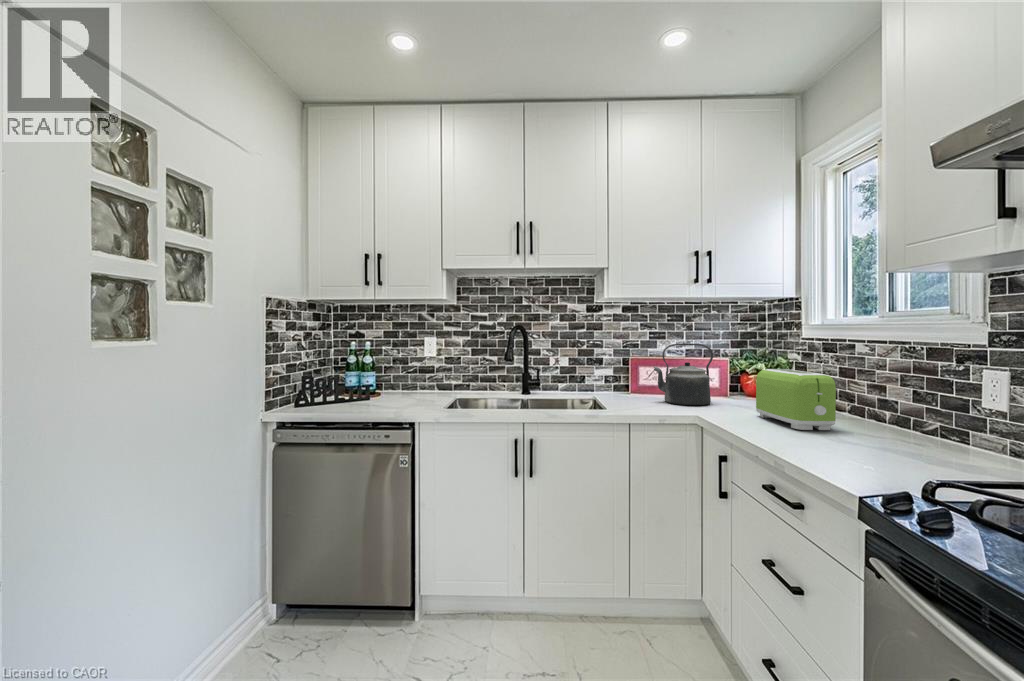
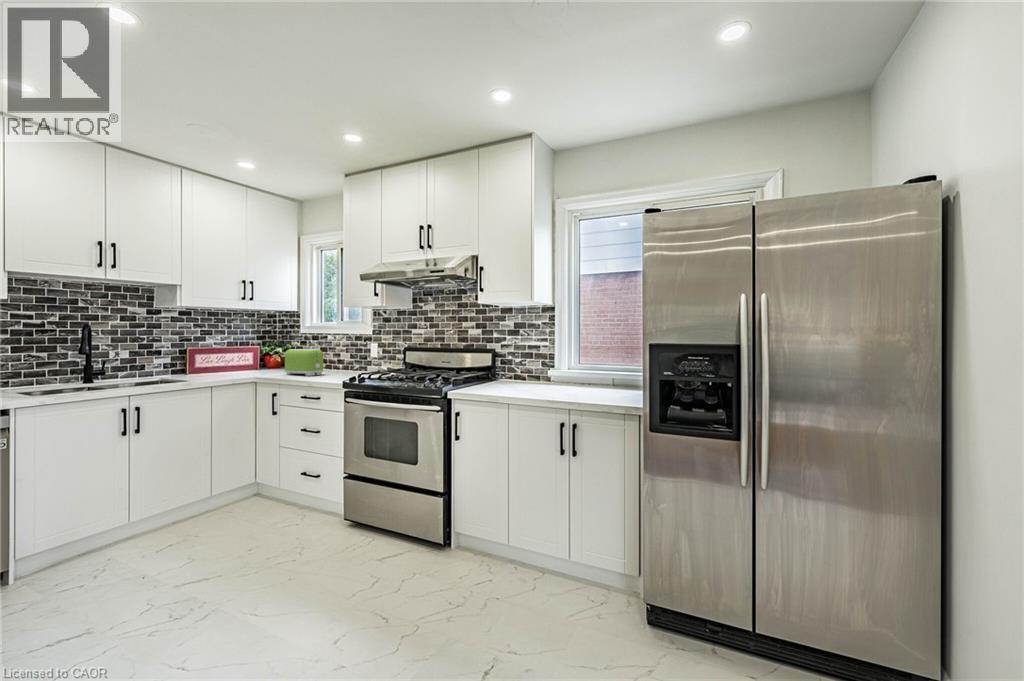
kettle: present [654,344,713,405] -> none [215,337,254,375]

